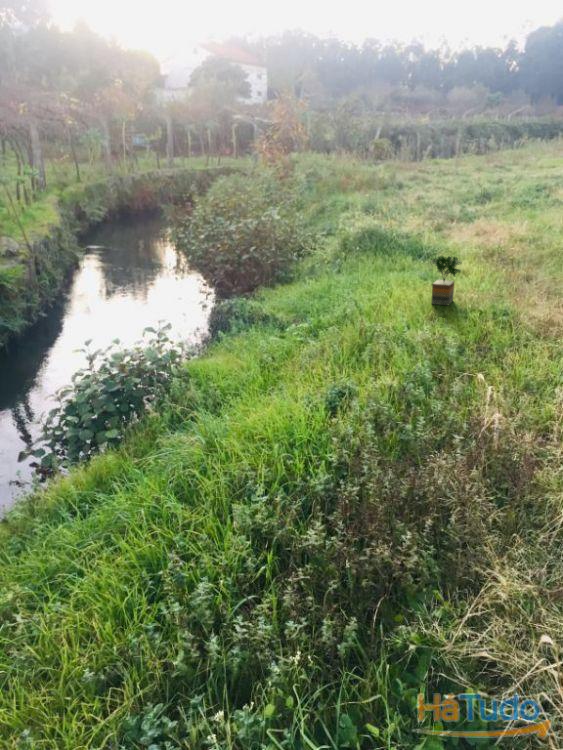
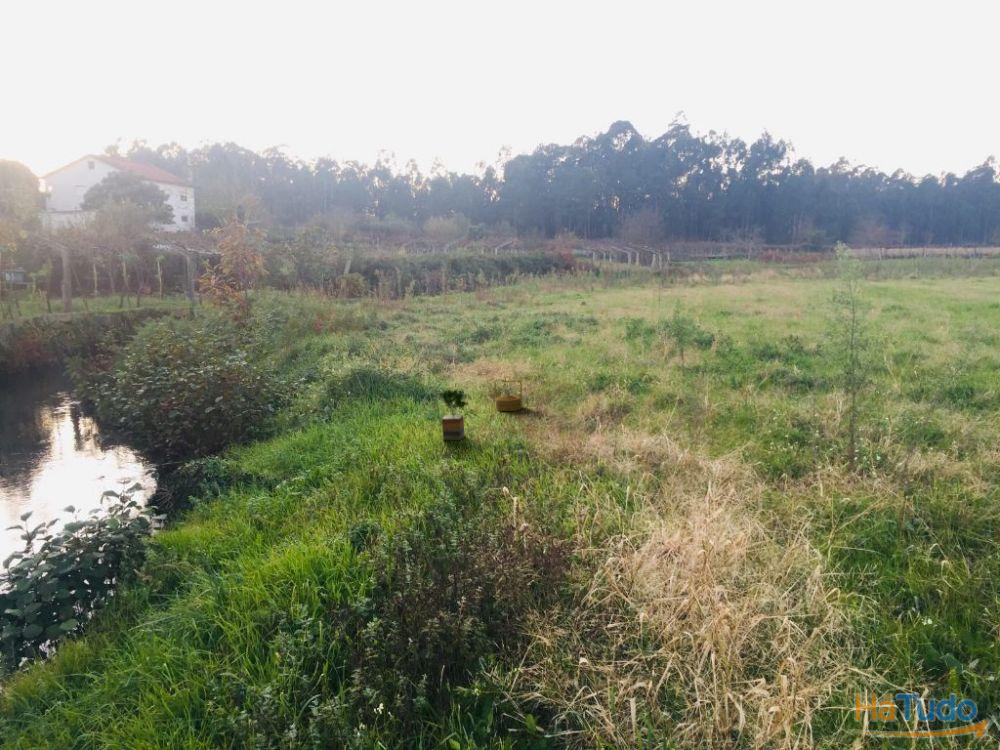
basket: none [489,245,520,278] -> present [494,380,522,411]

